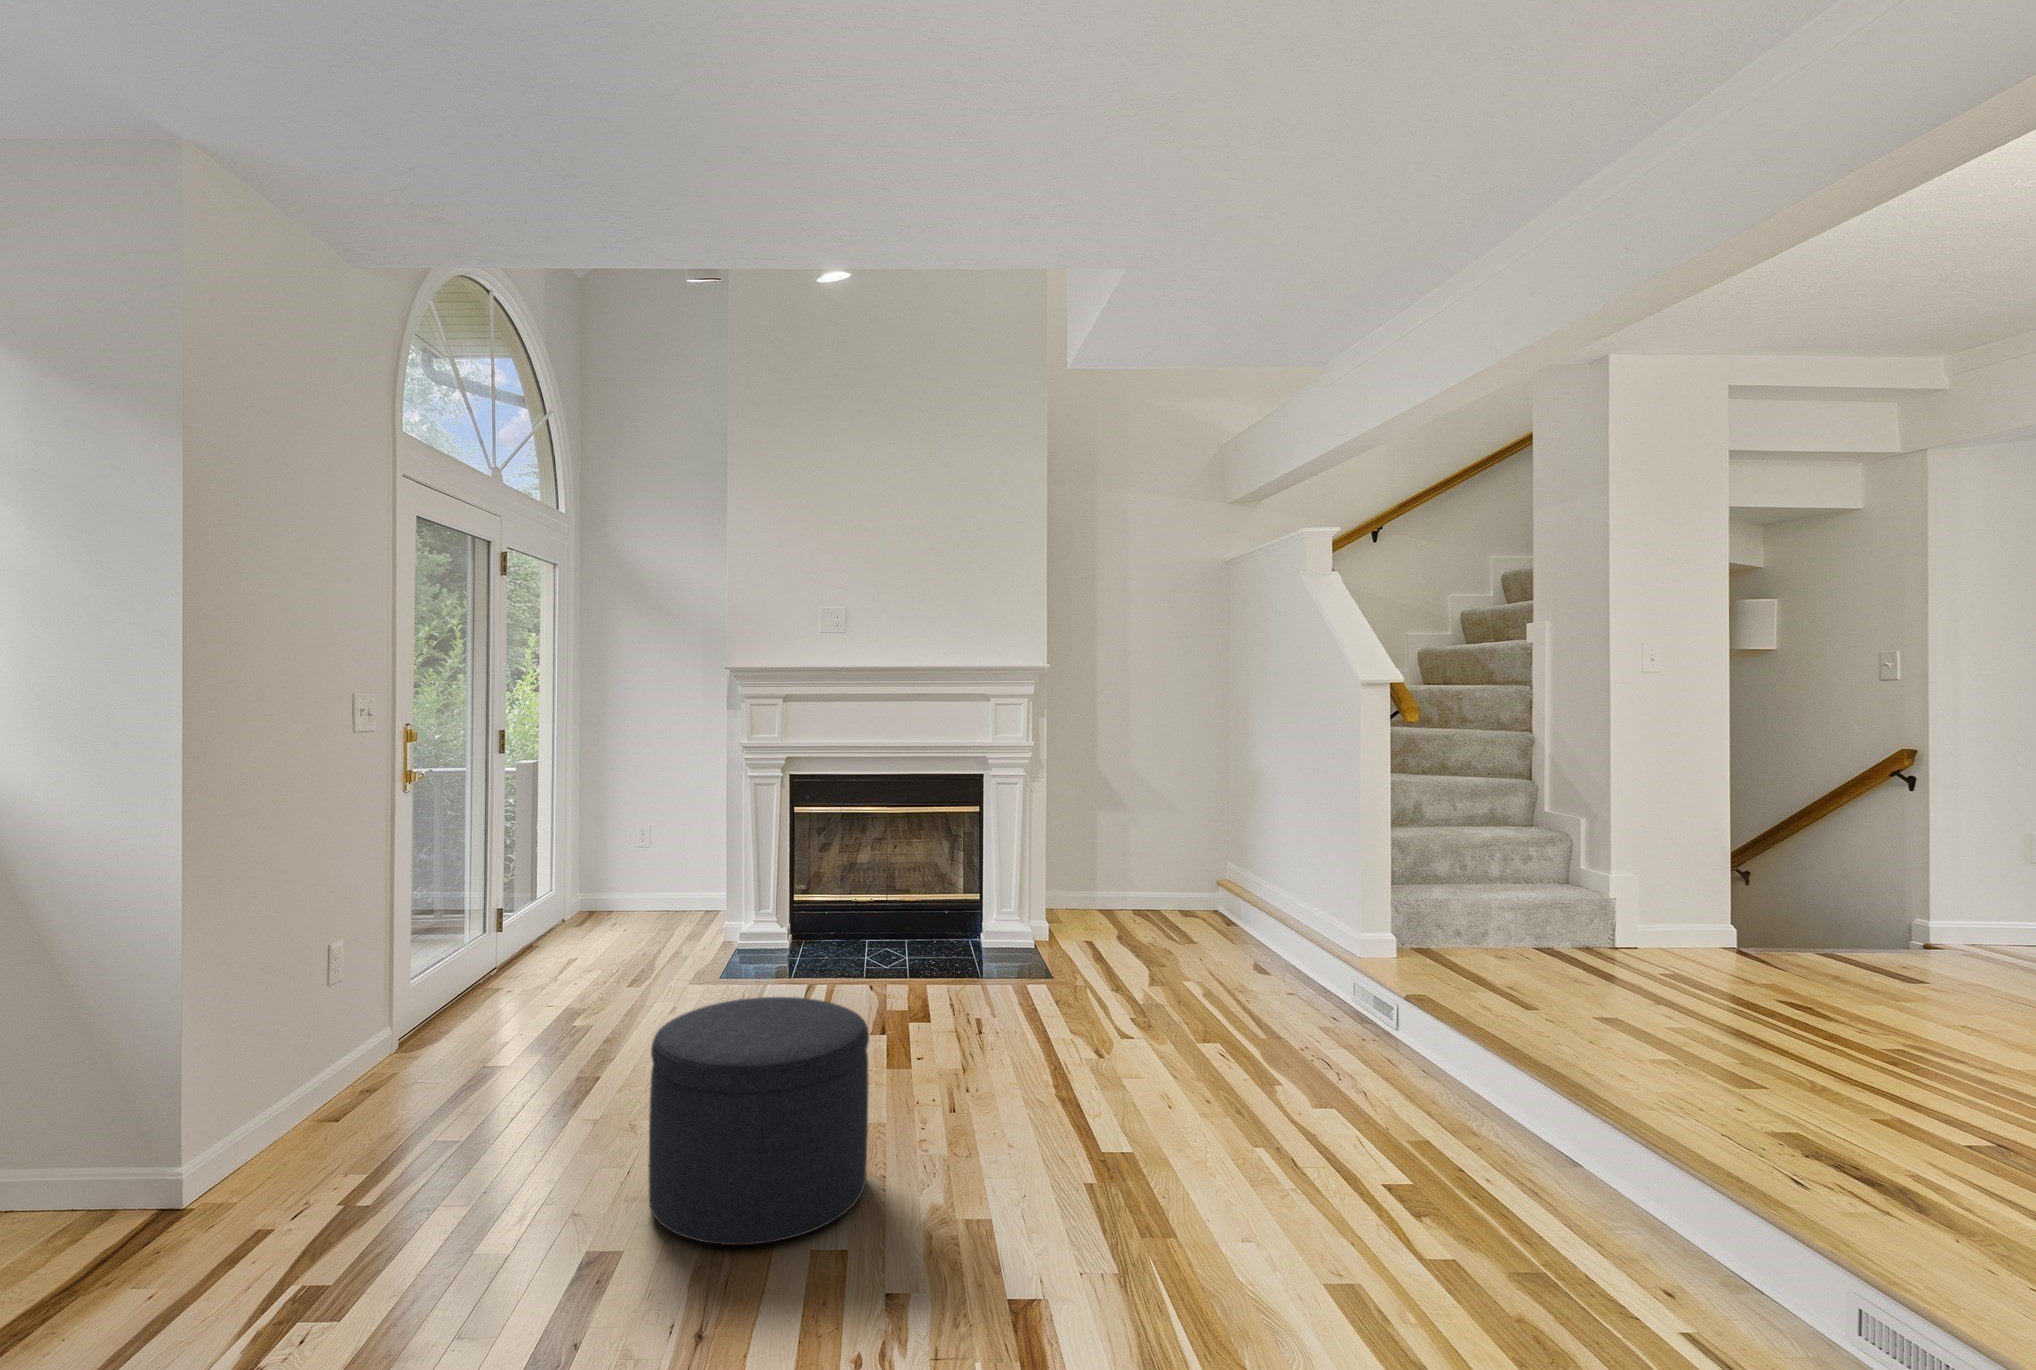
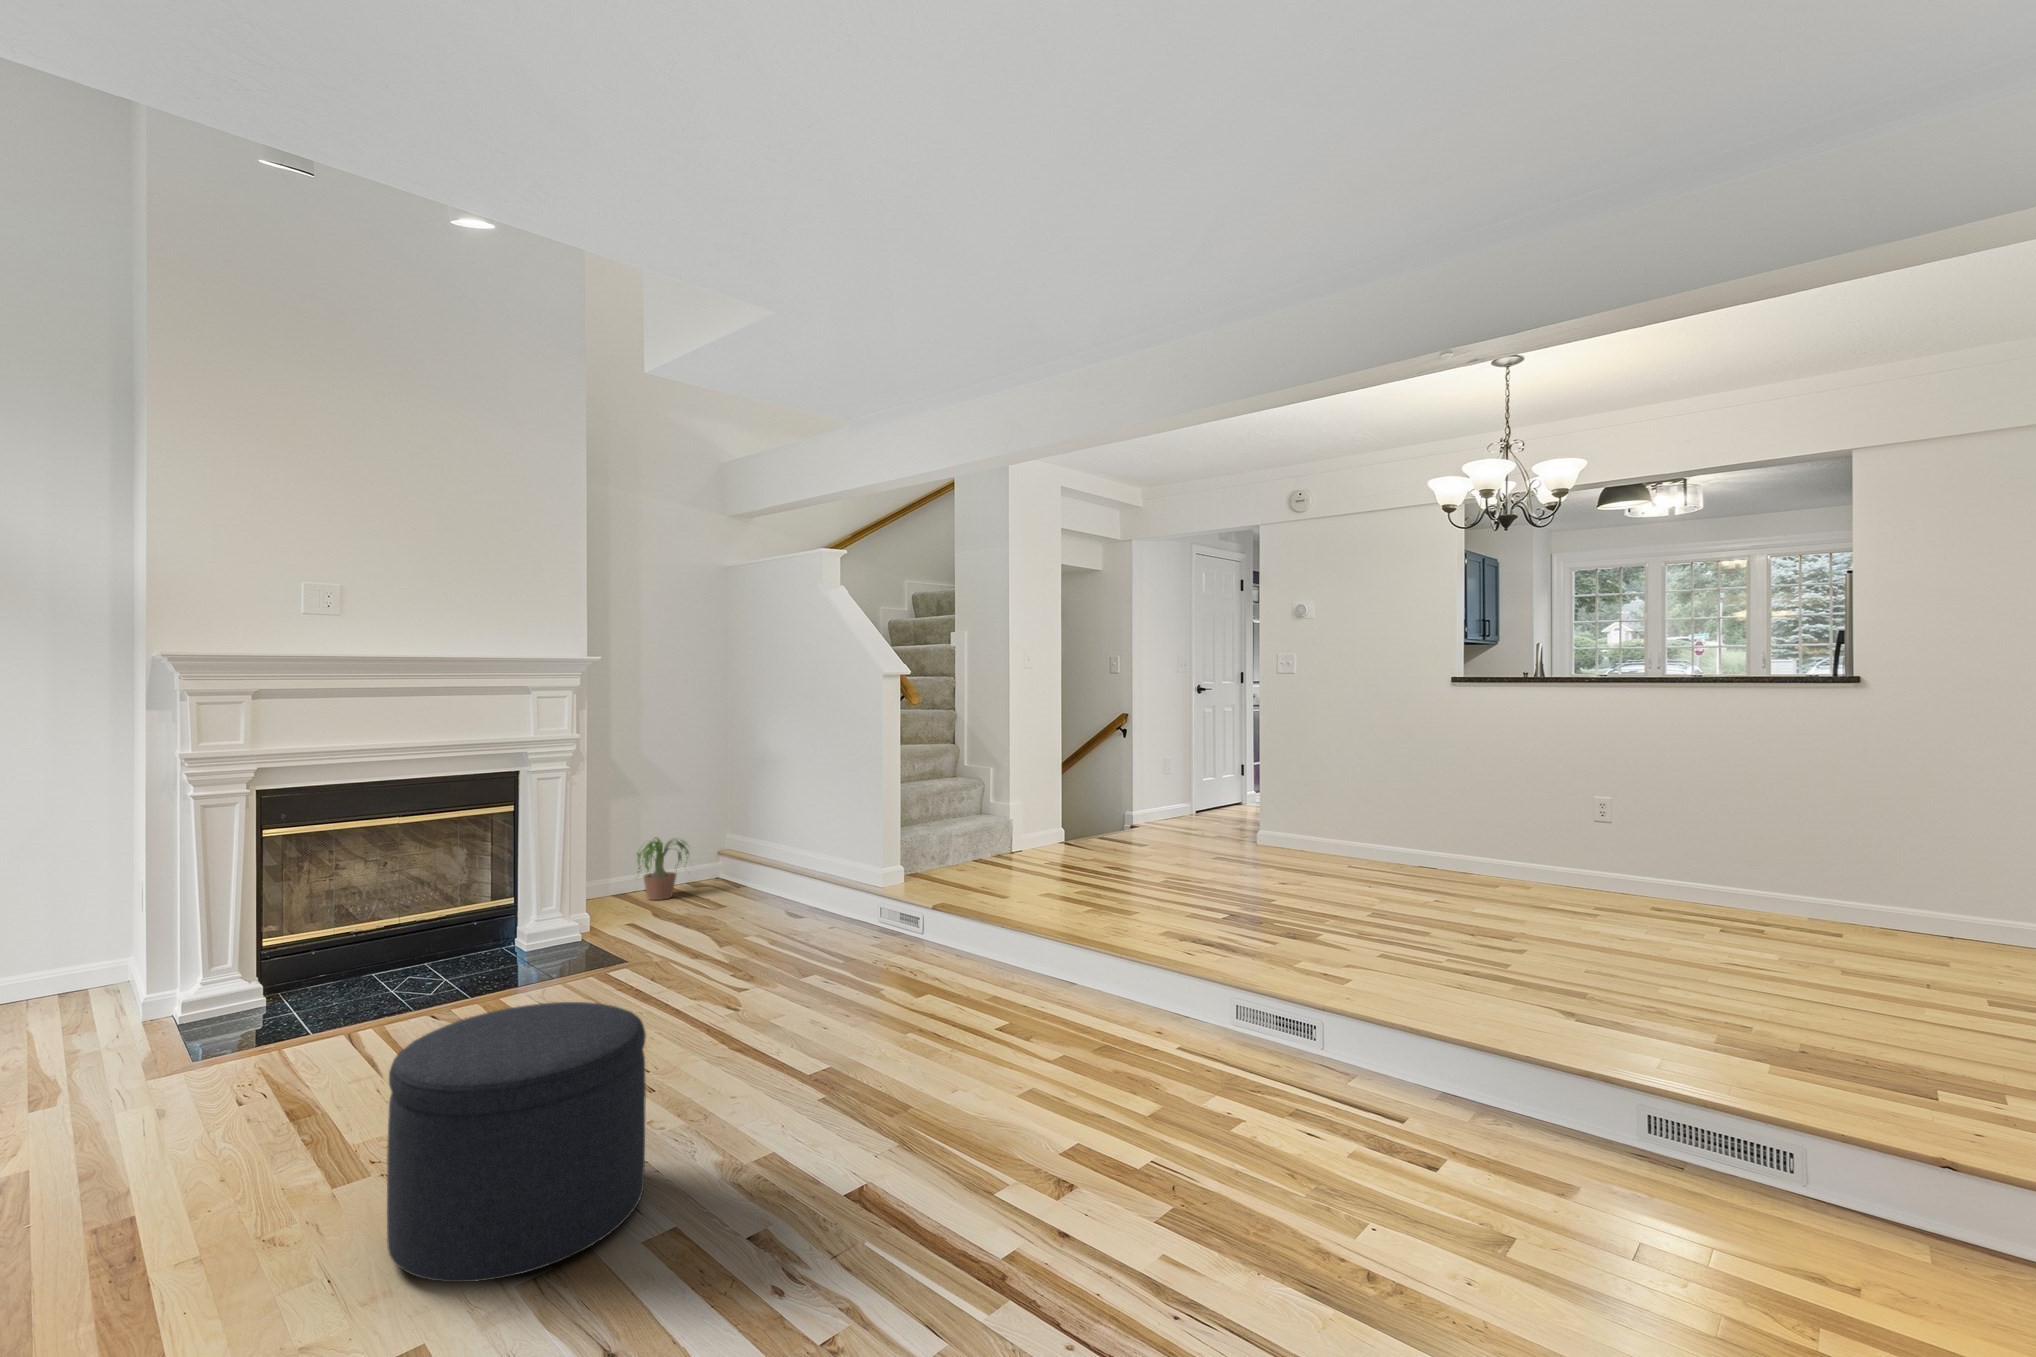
potted plant: none [1116,854,1190,921] -> present [637,838,689,900]

